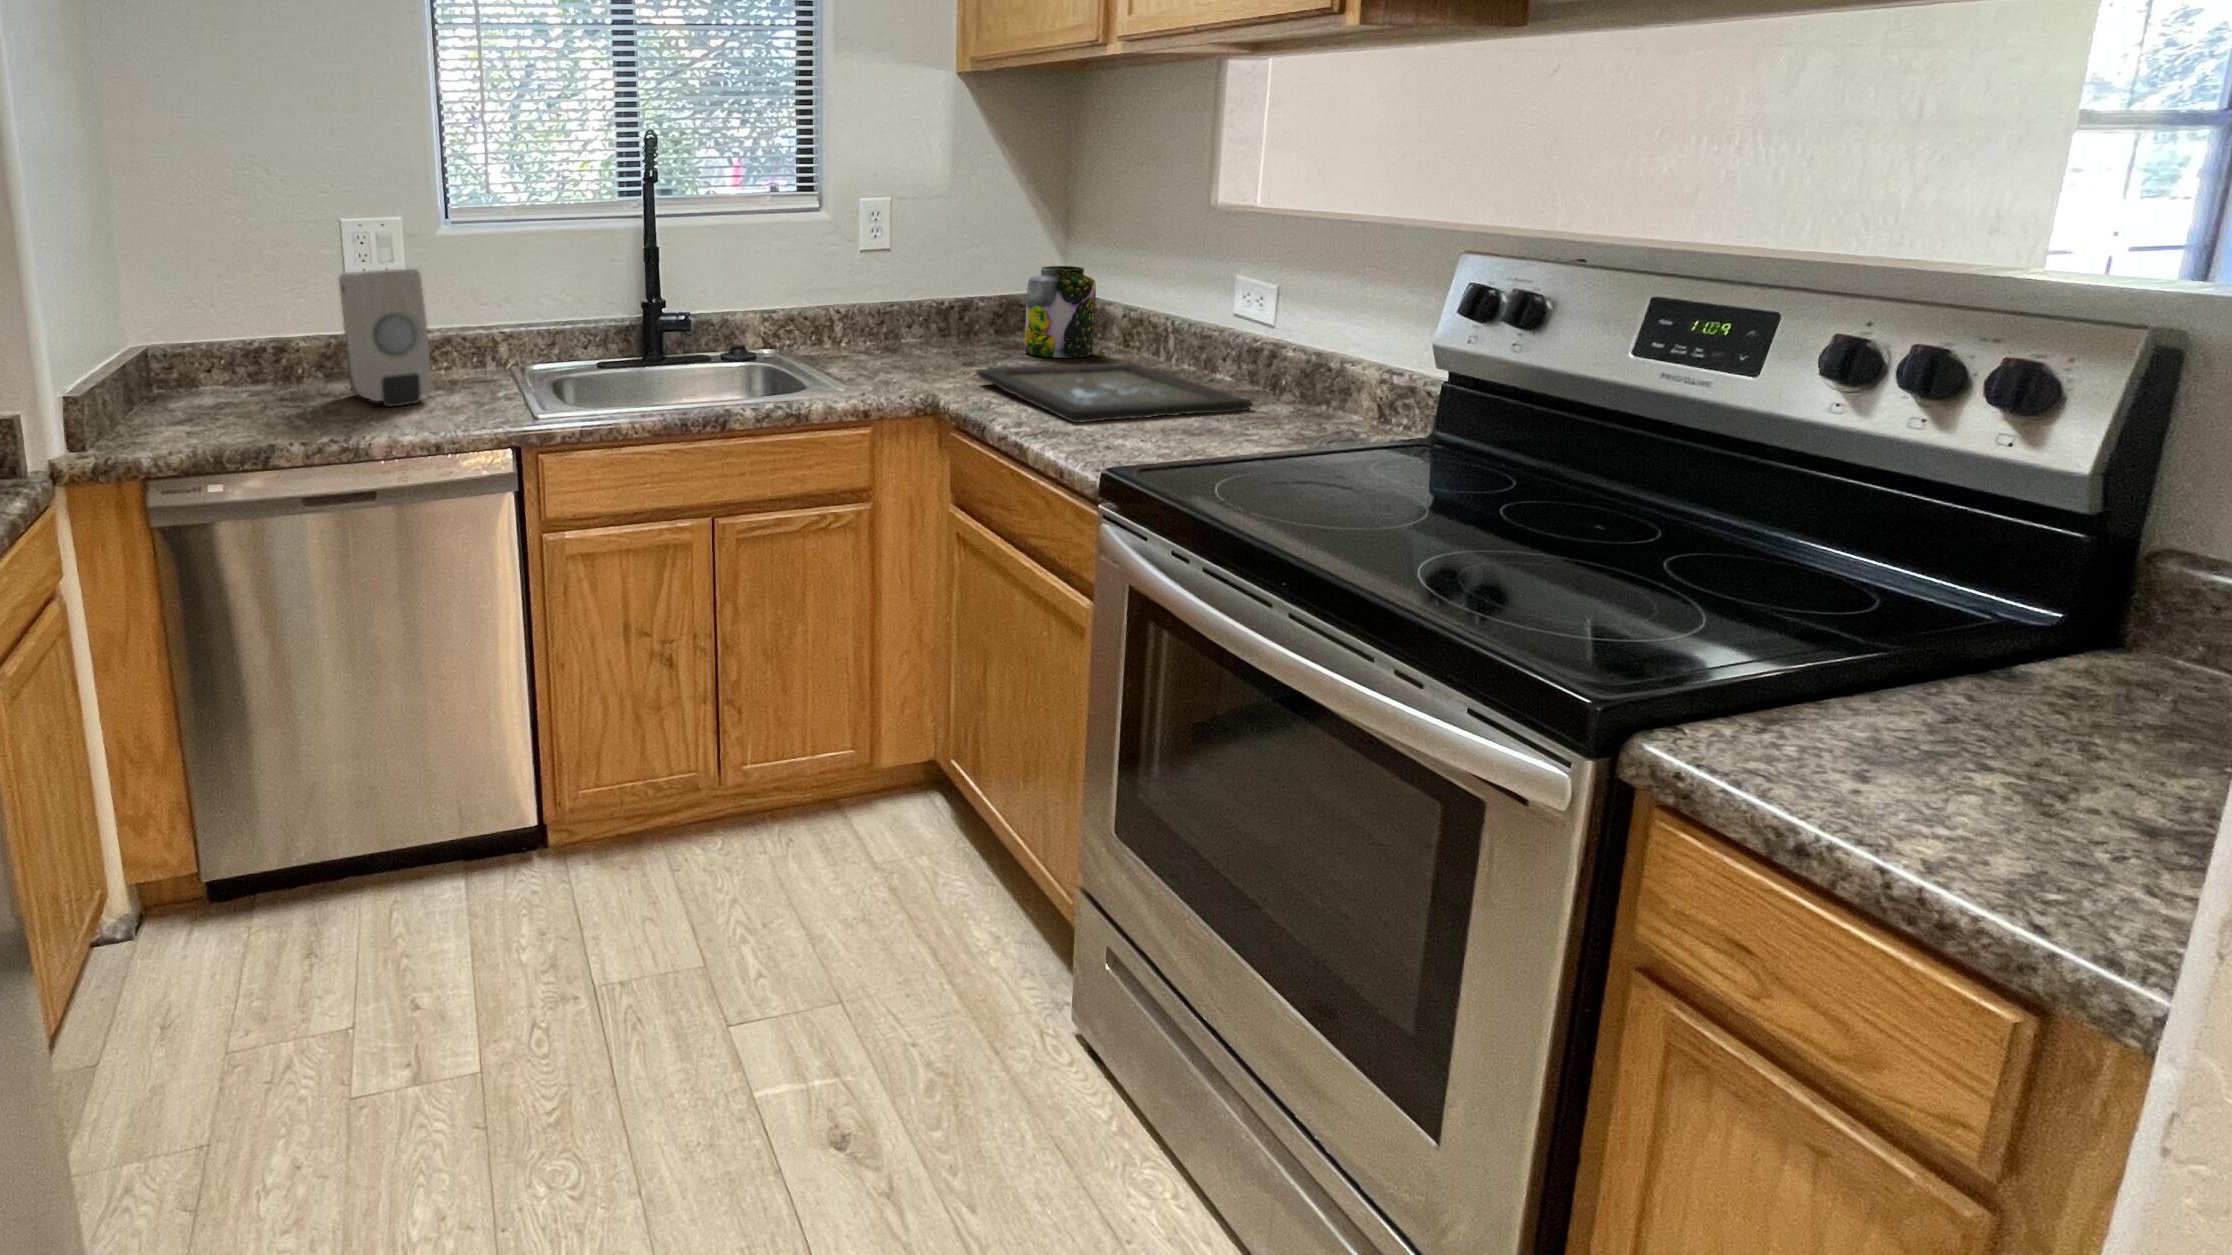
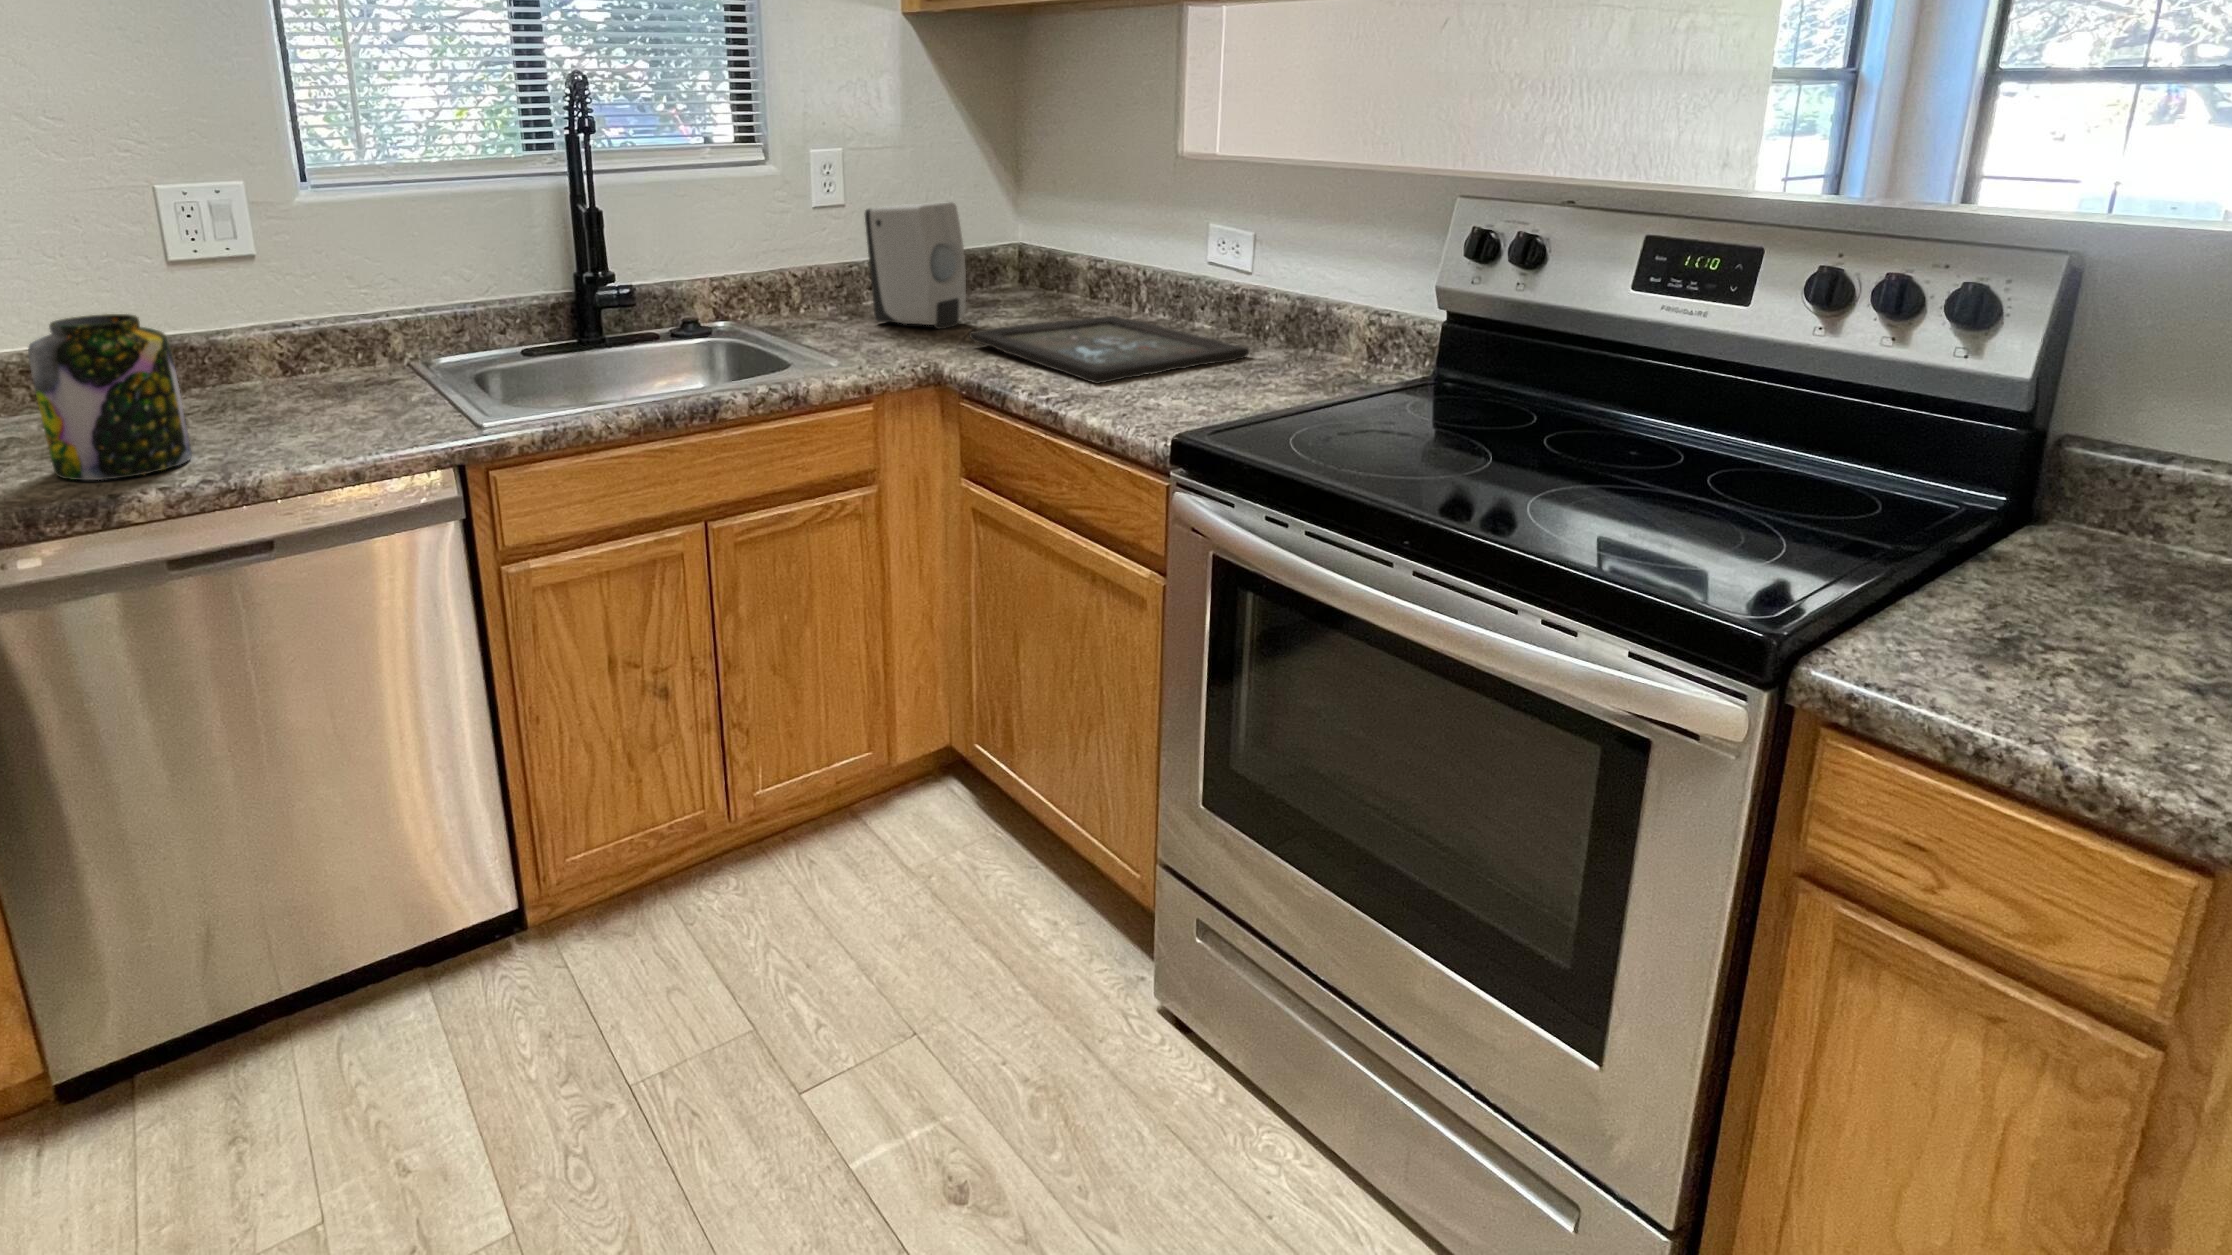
jar: present [1025,266,1096,358] -> present [28,314,192,480]
soap dispenser: present [339,269,432,407] -> present [865,202,966,329]

